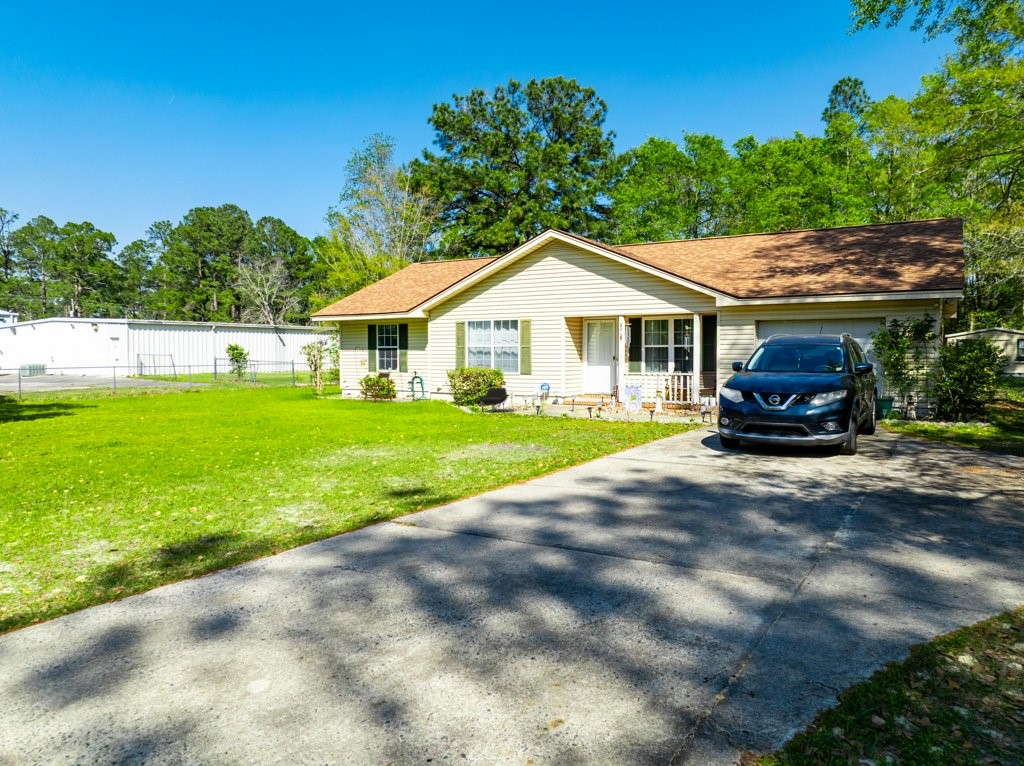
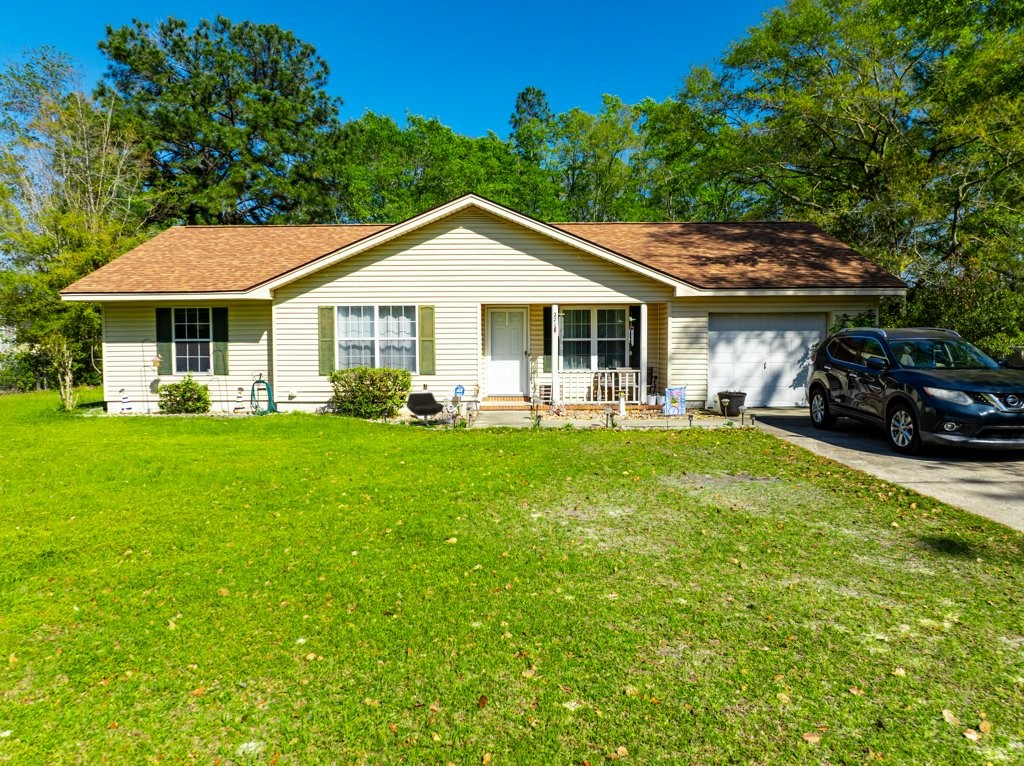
bench: present [365,372,392,402] -> none [160,378,214,424]

